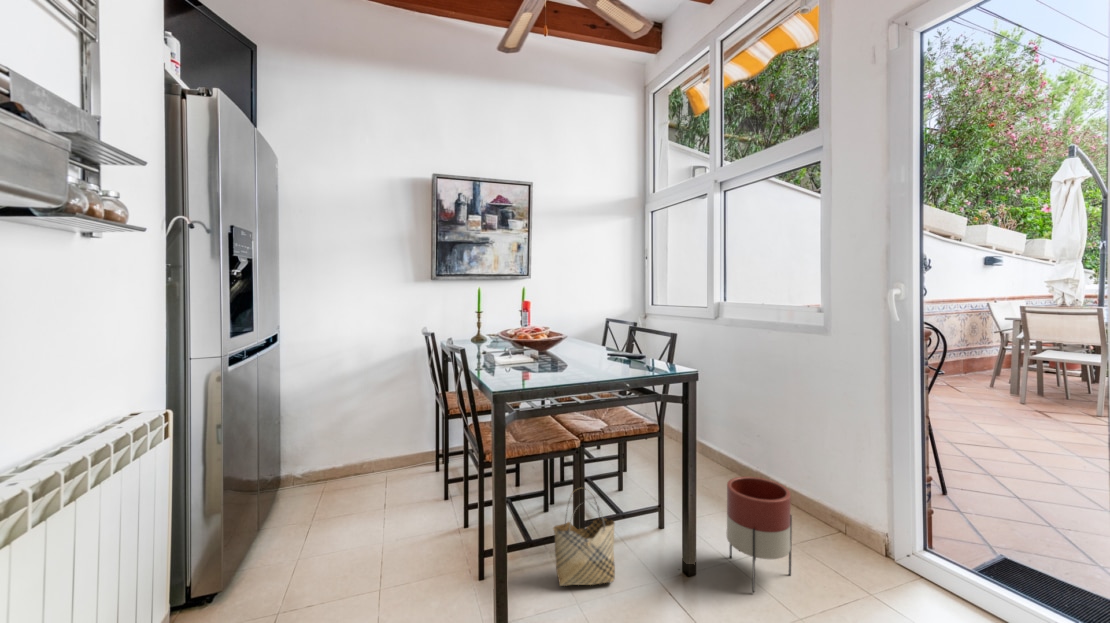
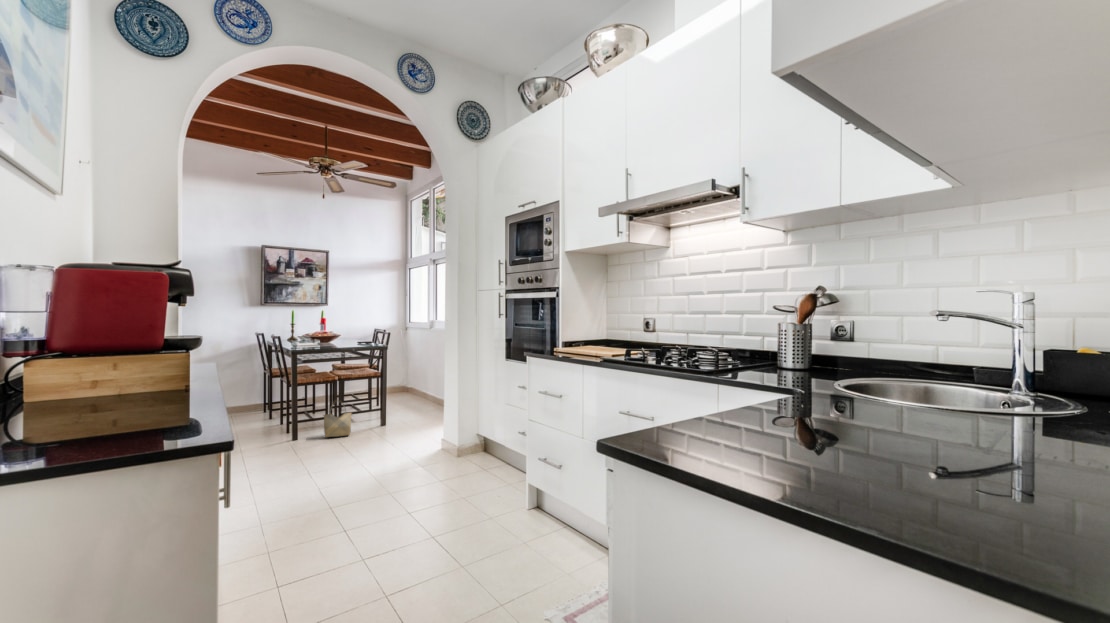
planter: present [726,477,792,593] -> none [400,393,426,433]

